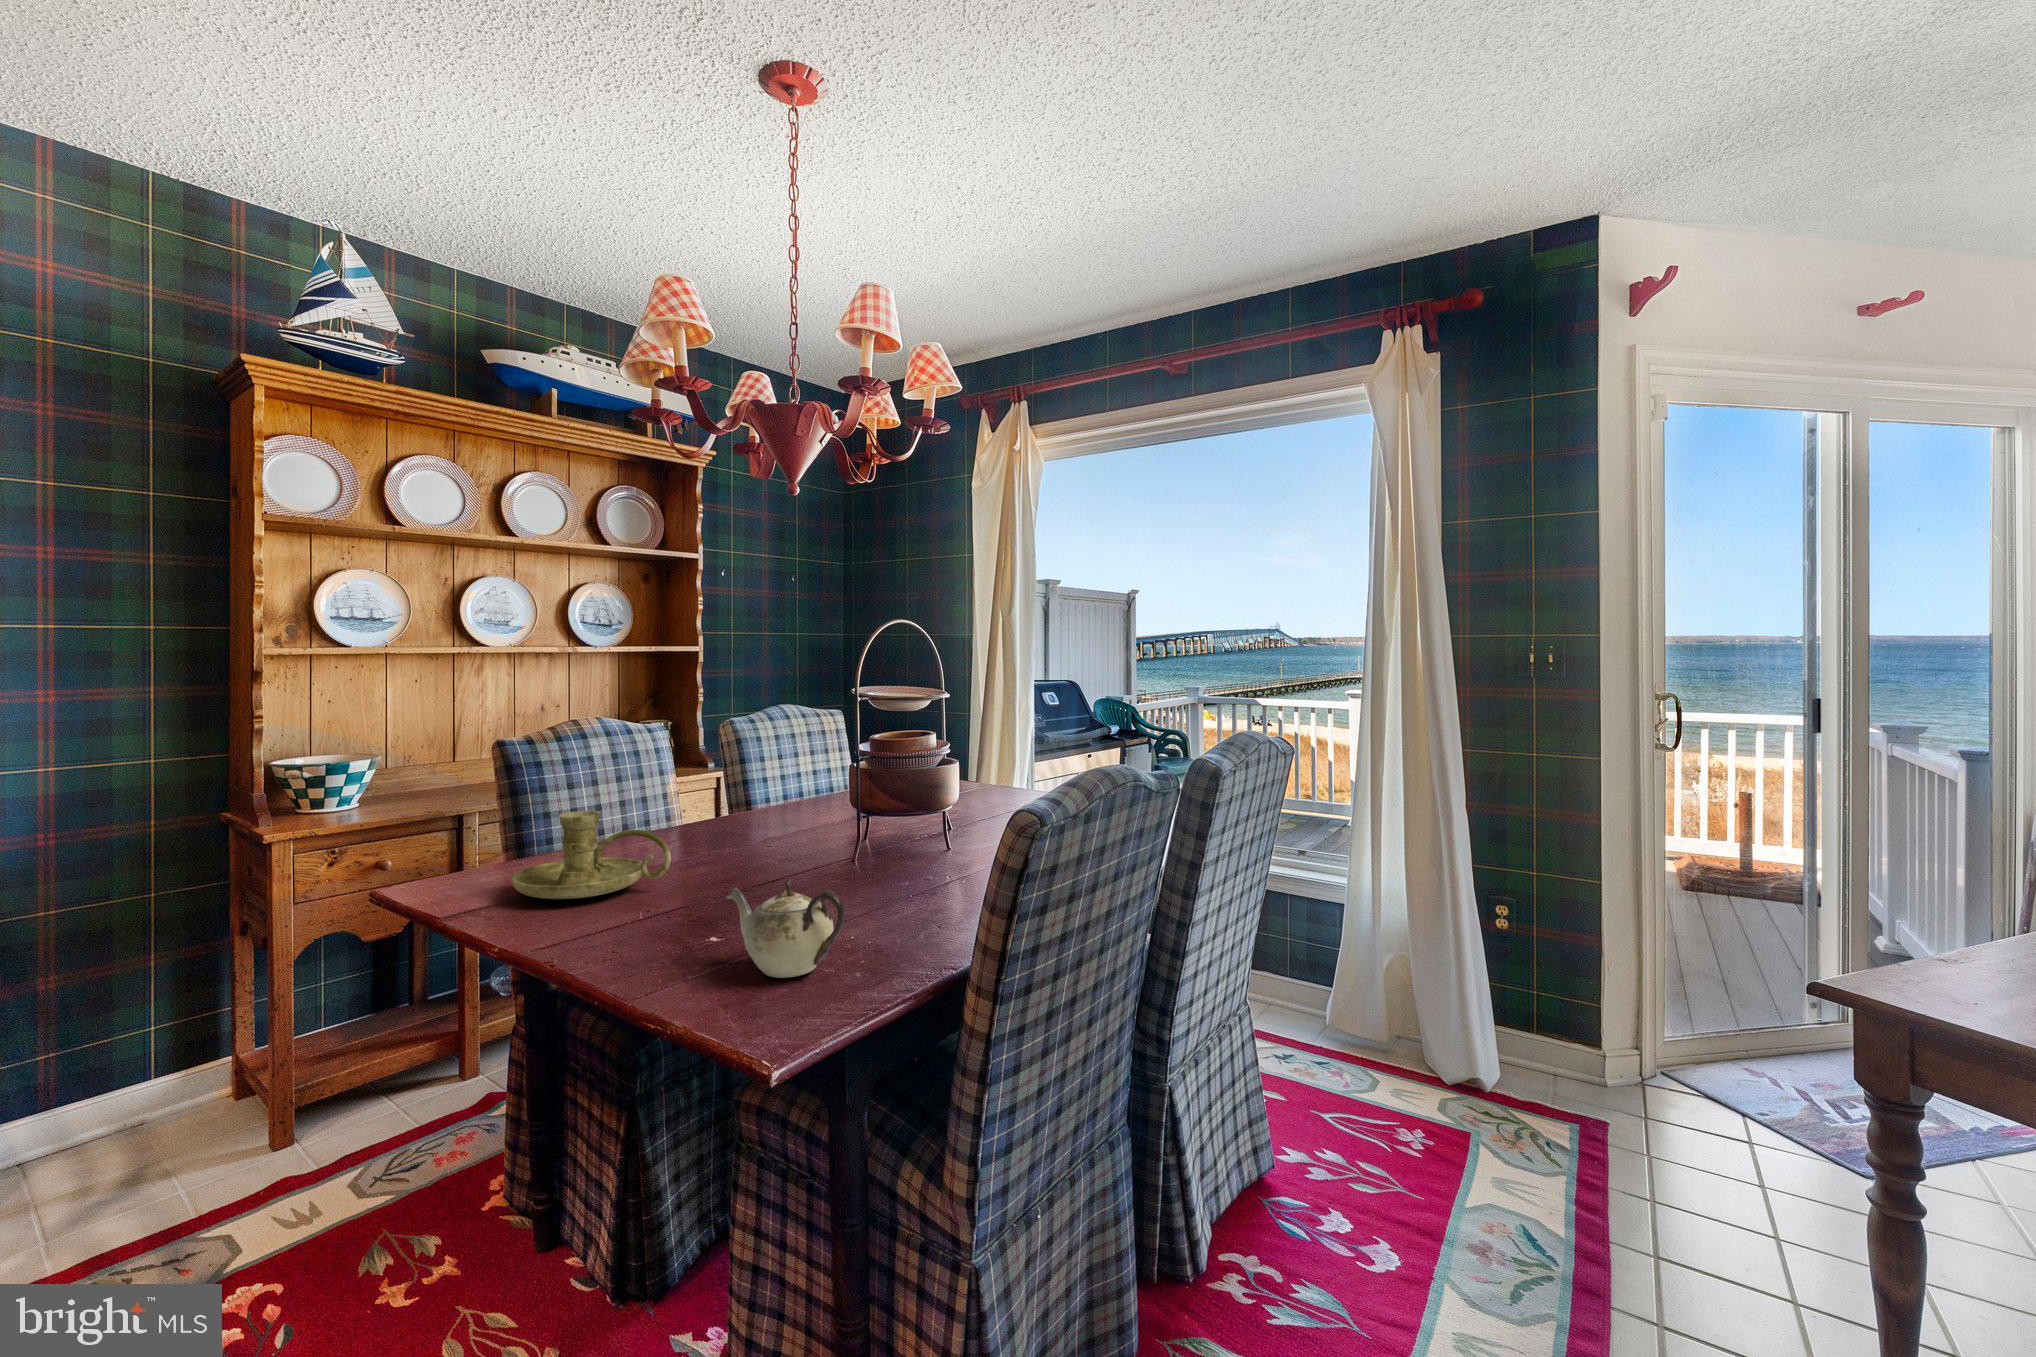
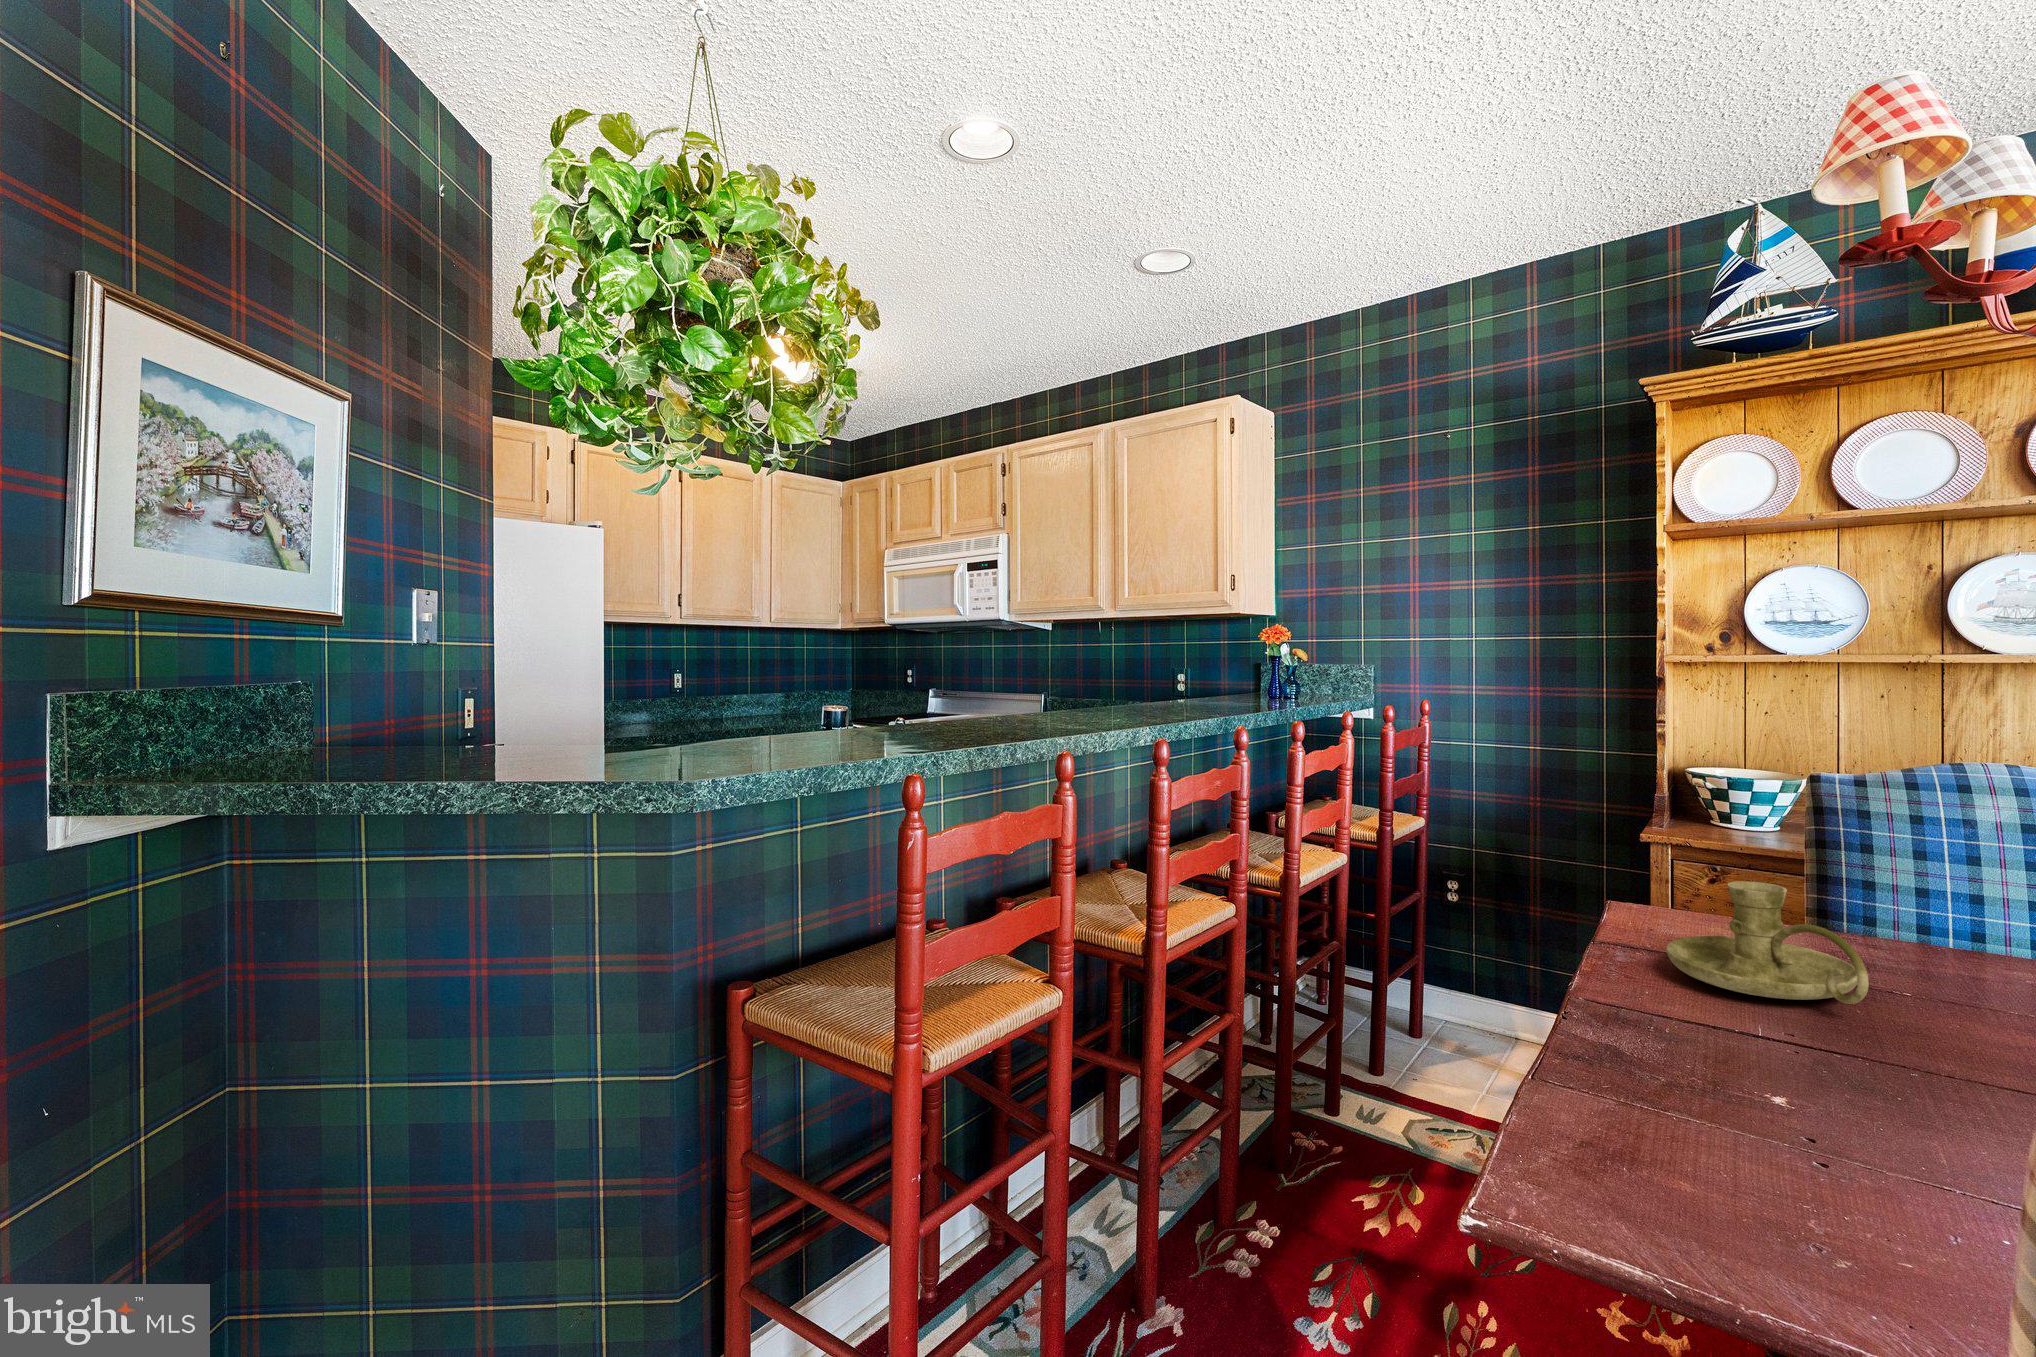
teapot: present [726,878,844,978] -> none [1689,1035,1858,1208]

